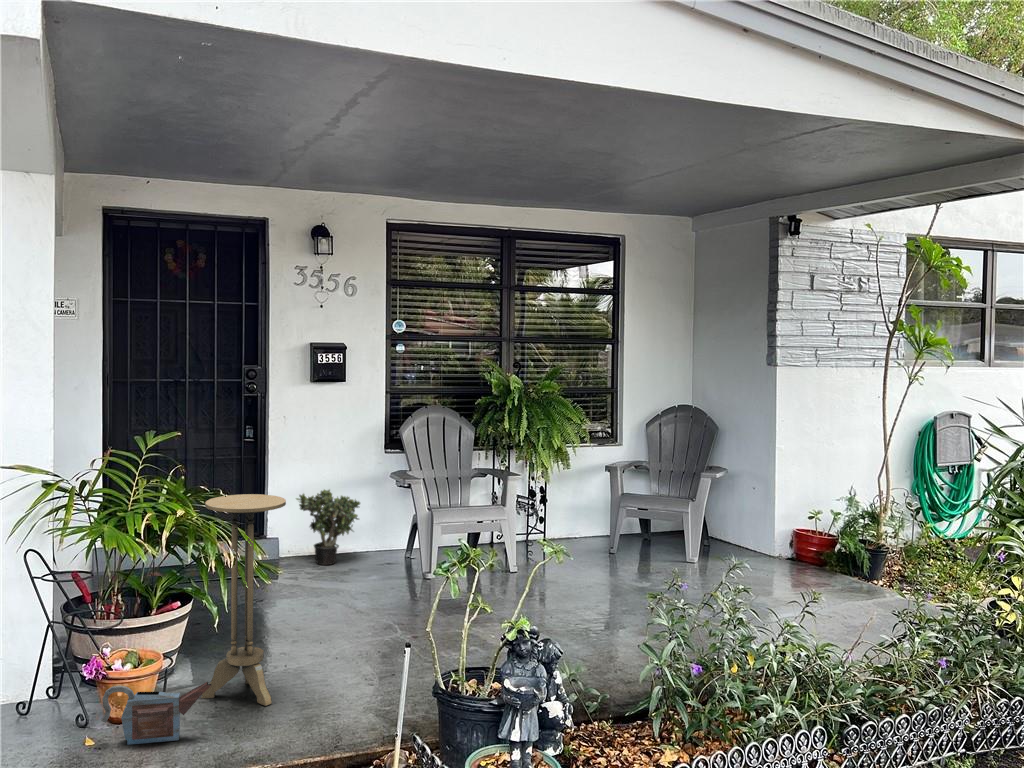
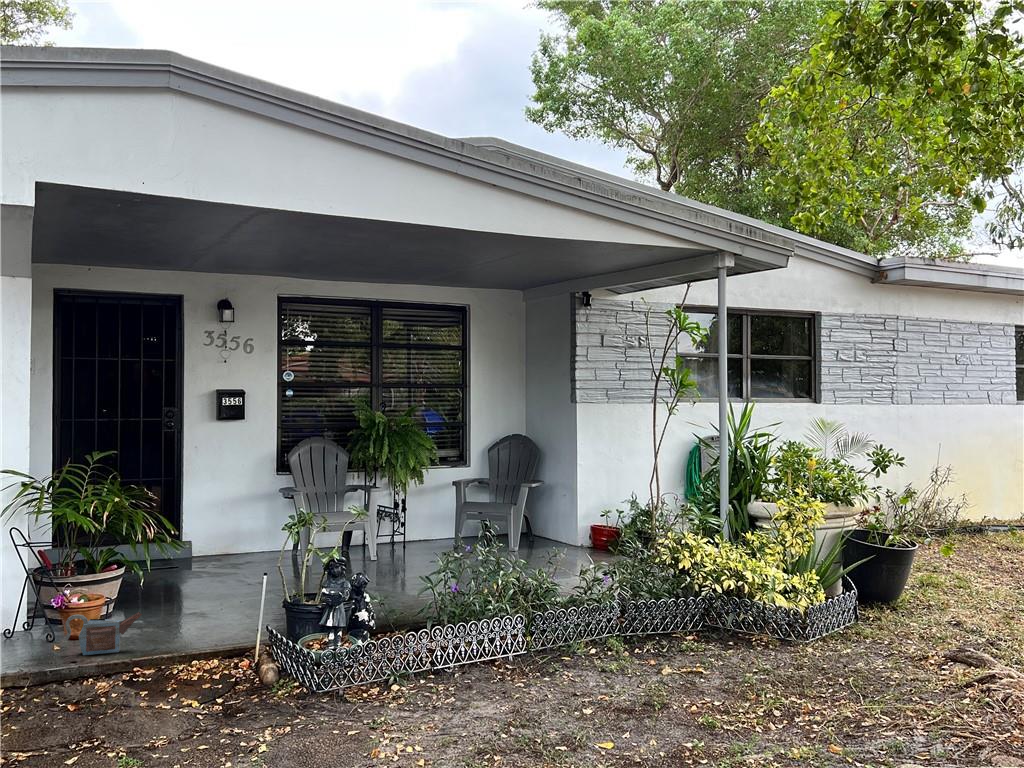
potted plant: present [296,490,360,565] -> none [205,502,257,561]
side table: present [201,494,286,706] -> none [133,489,196,635]

